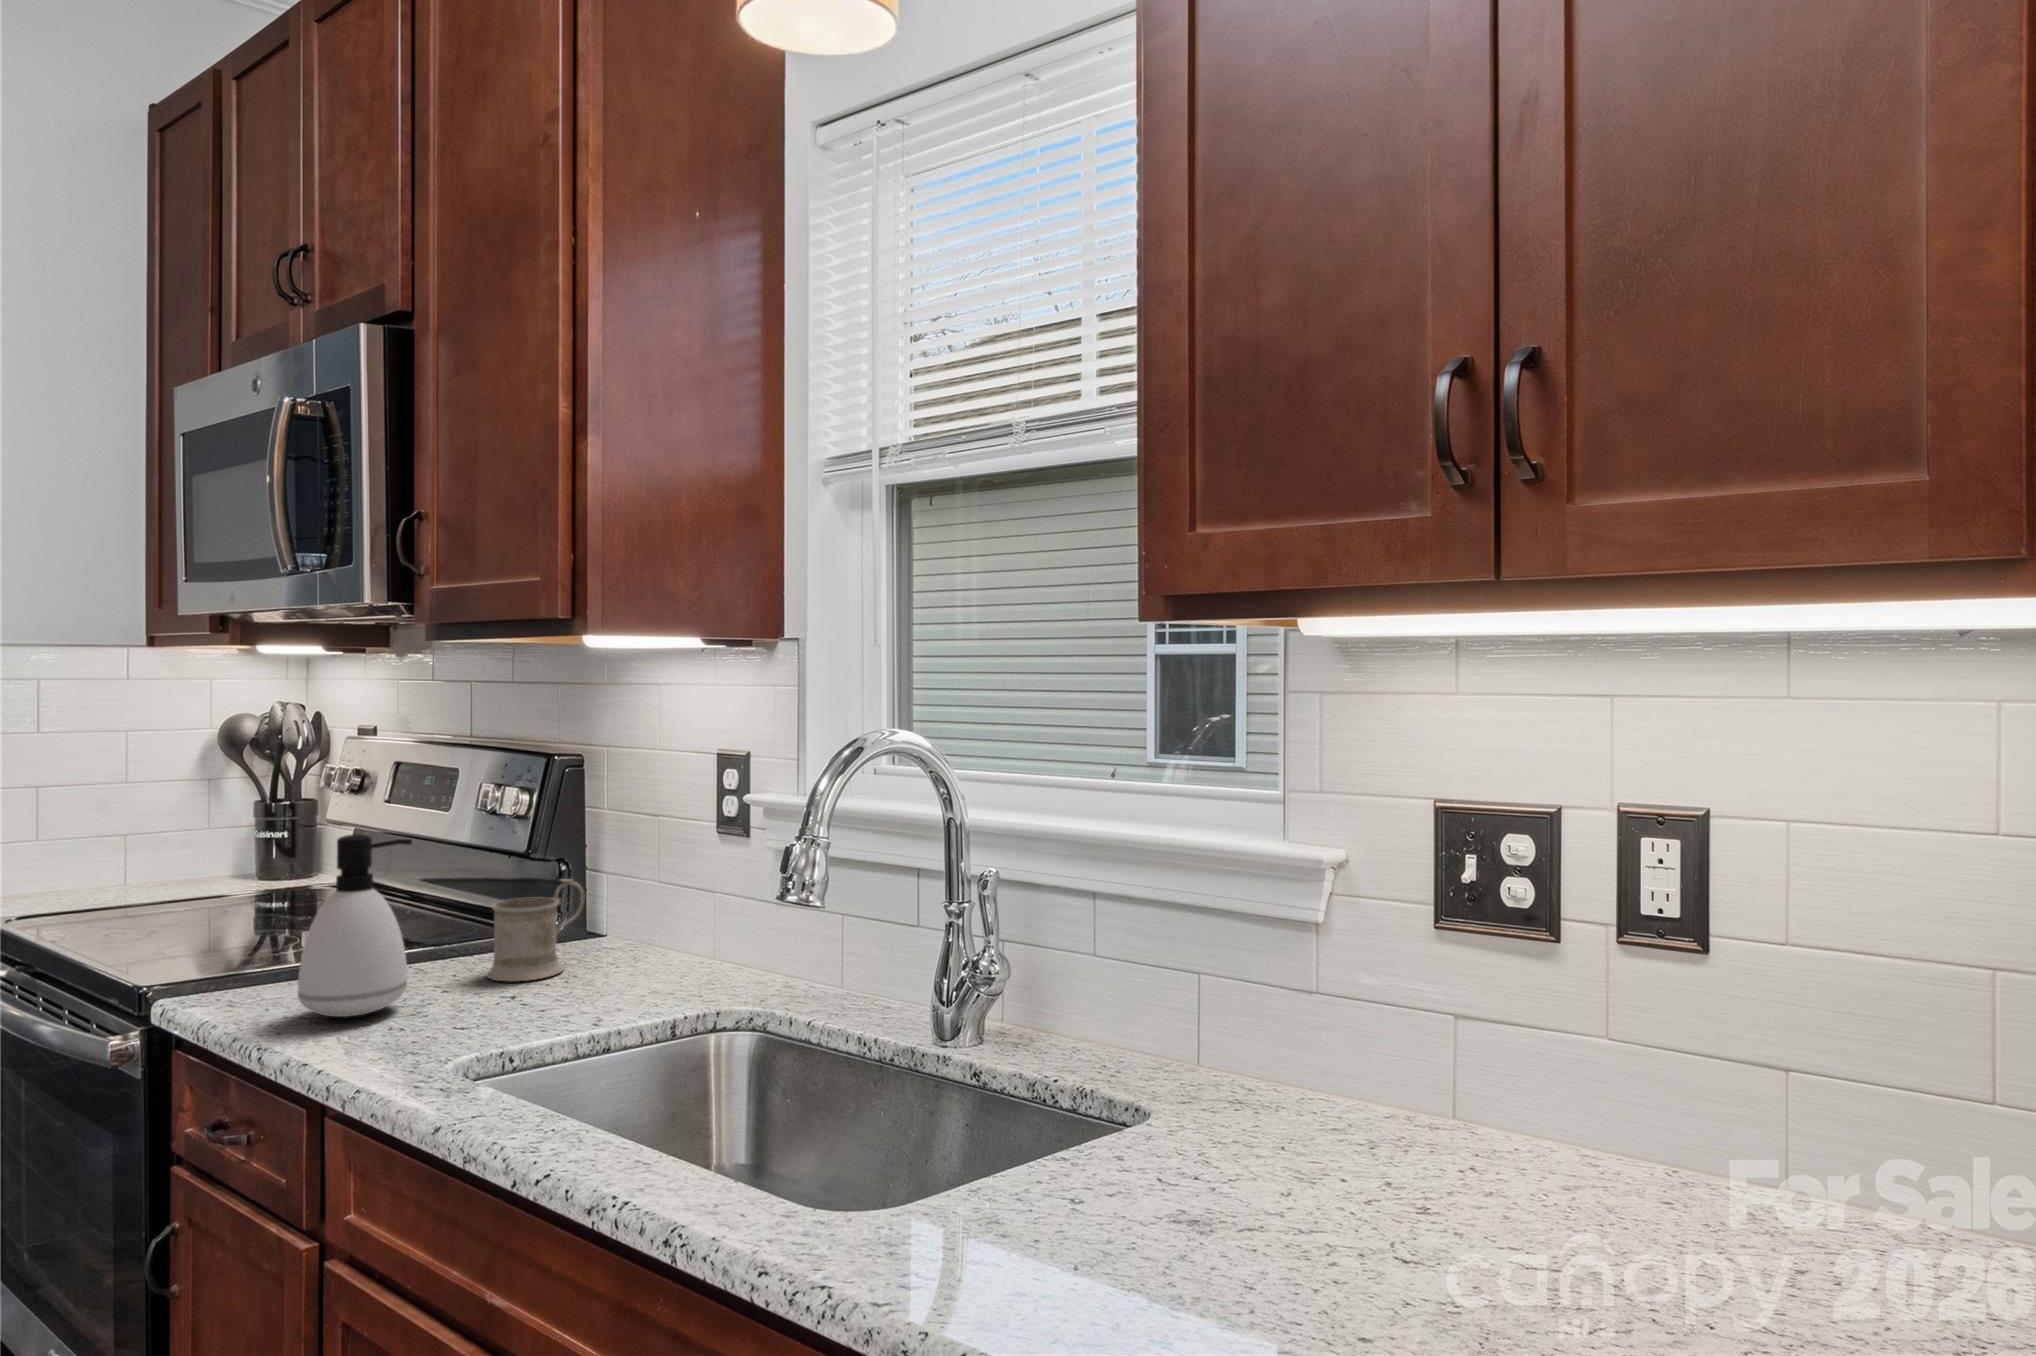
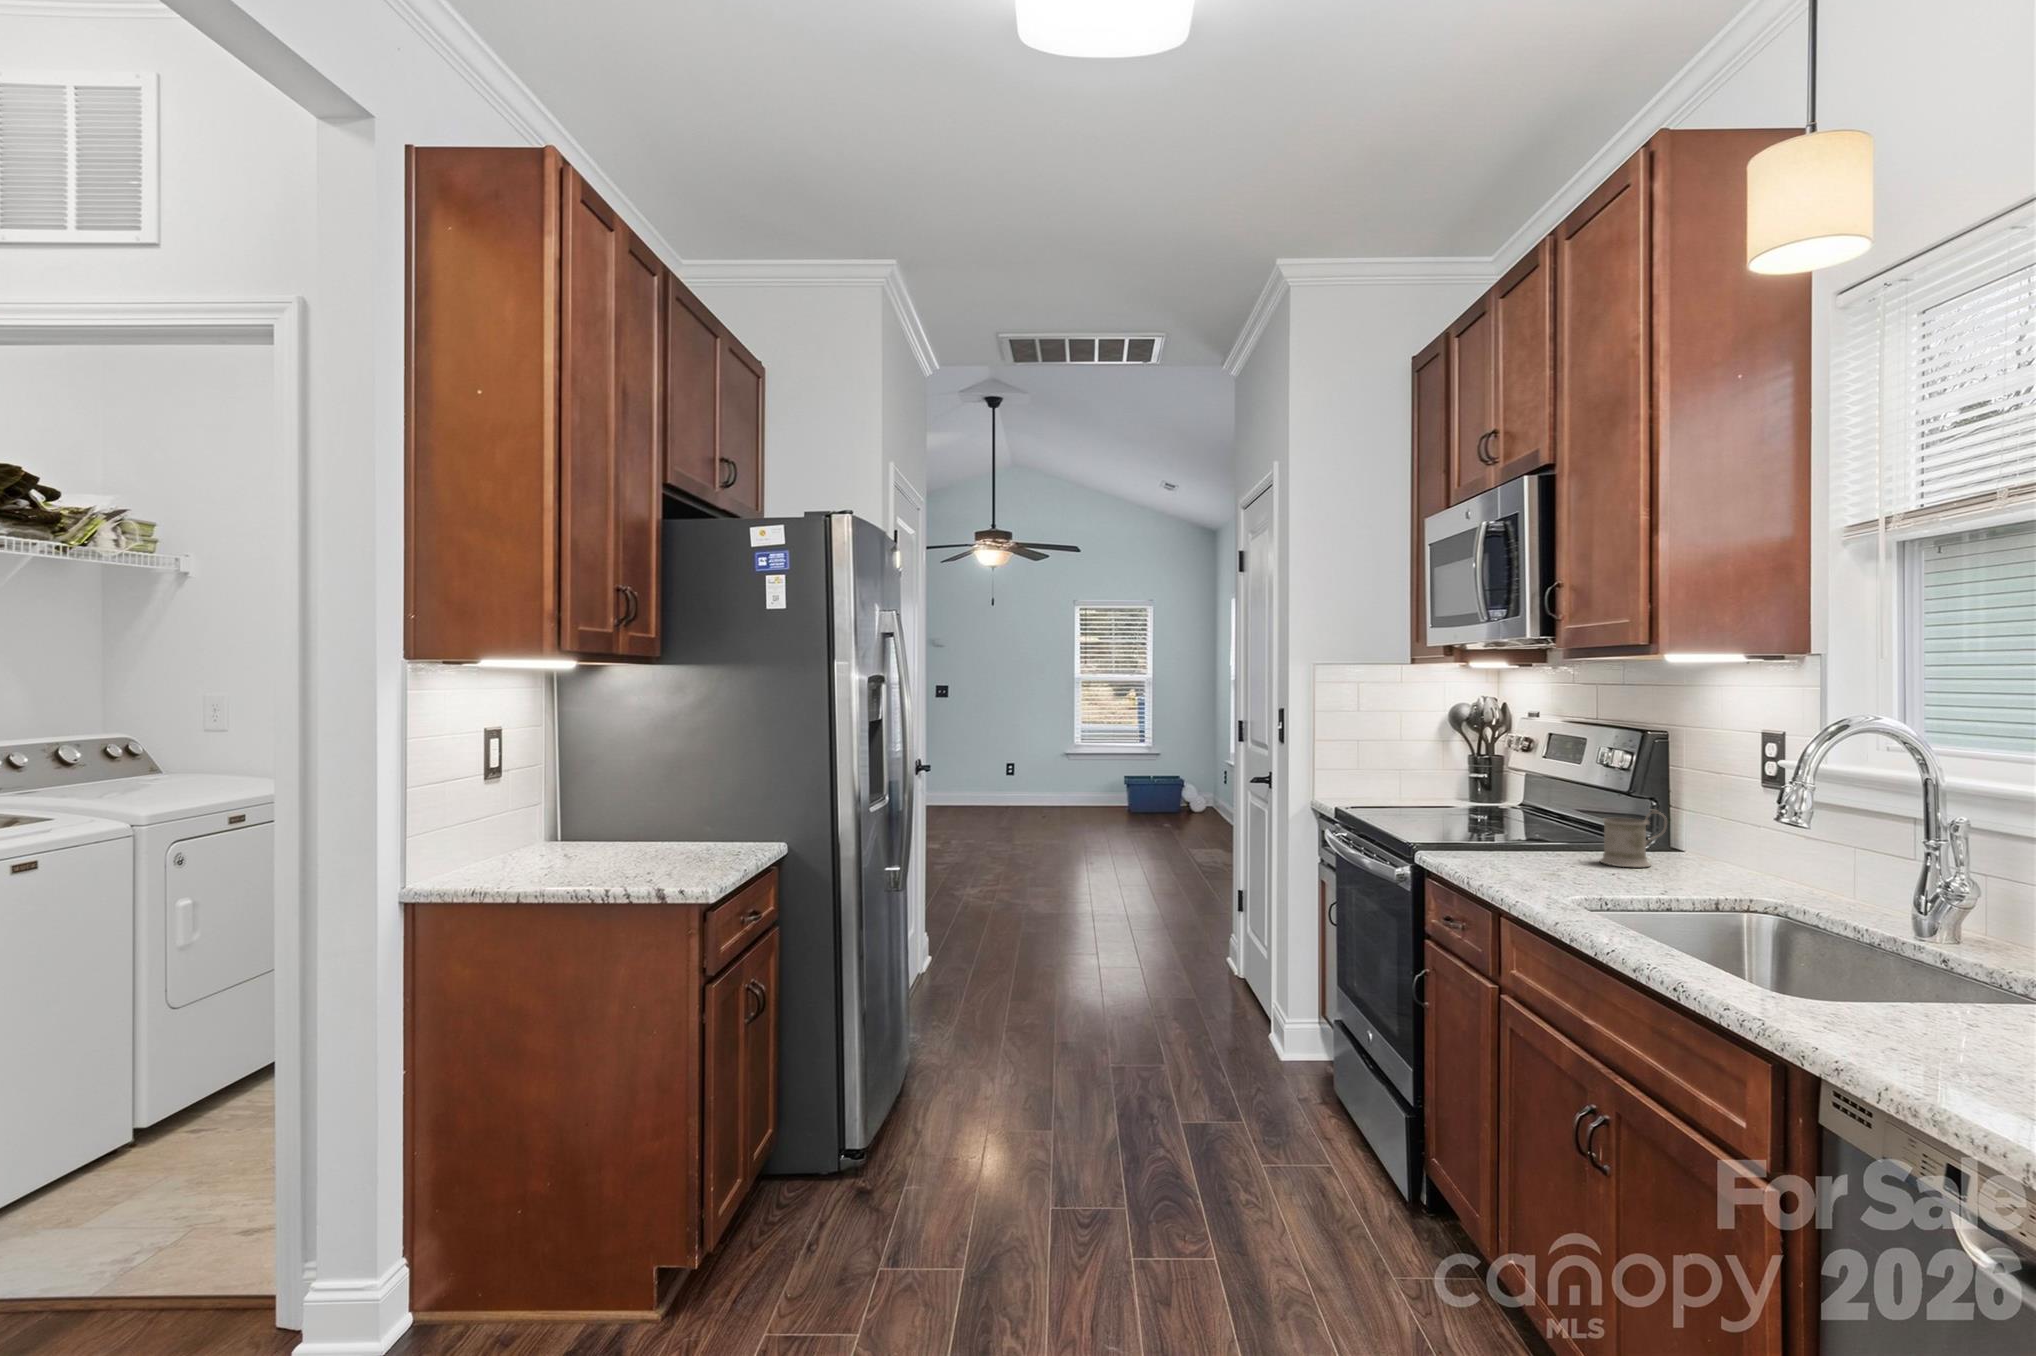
soap dispenser: present [298,834,412,1017] -> none [1491,766,1552,865]

